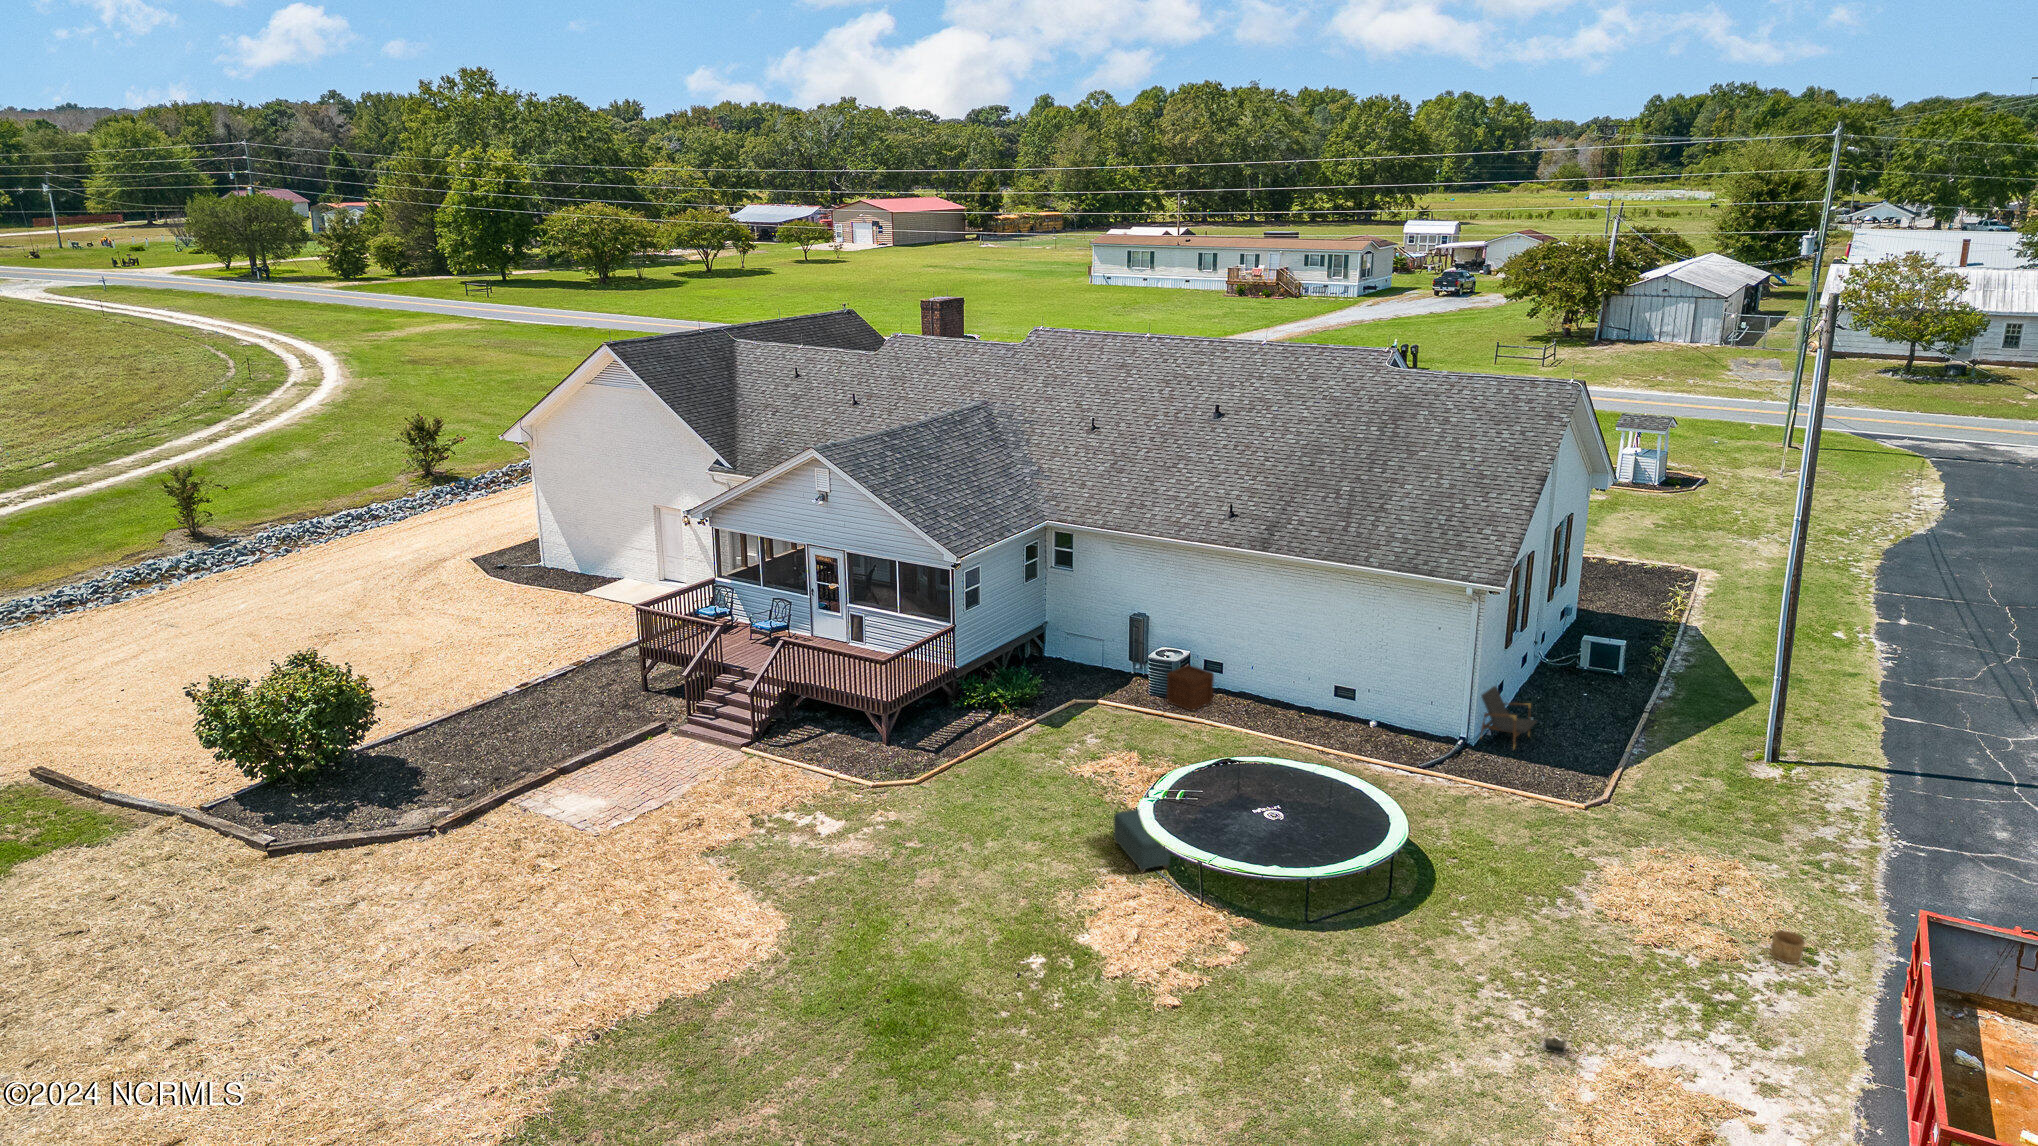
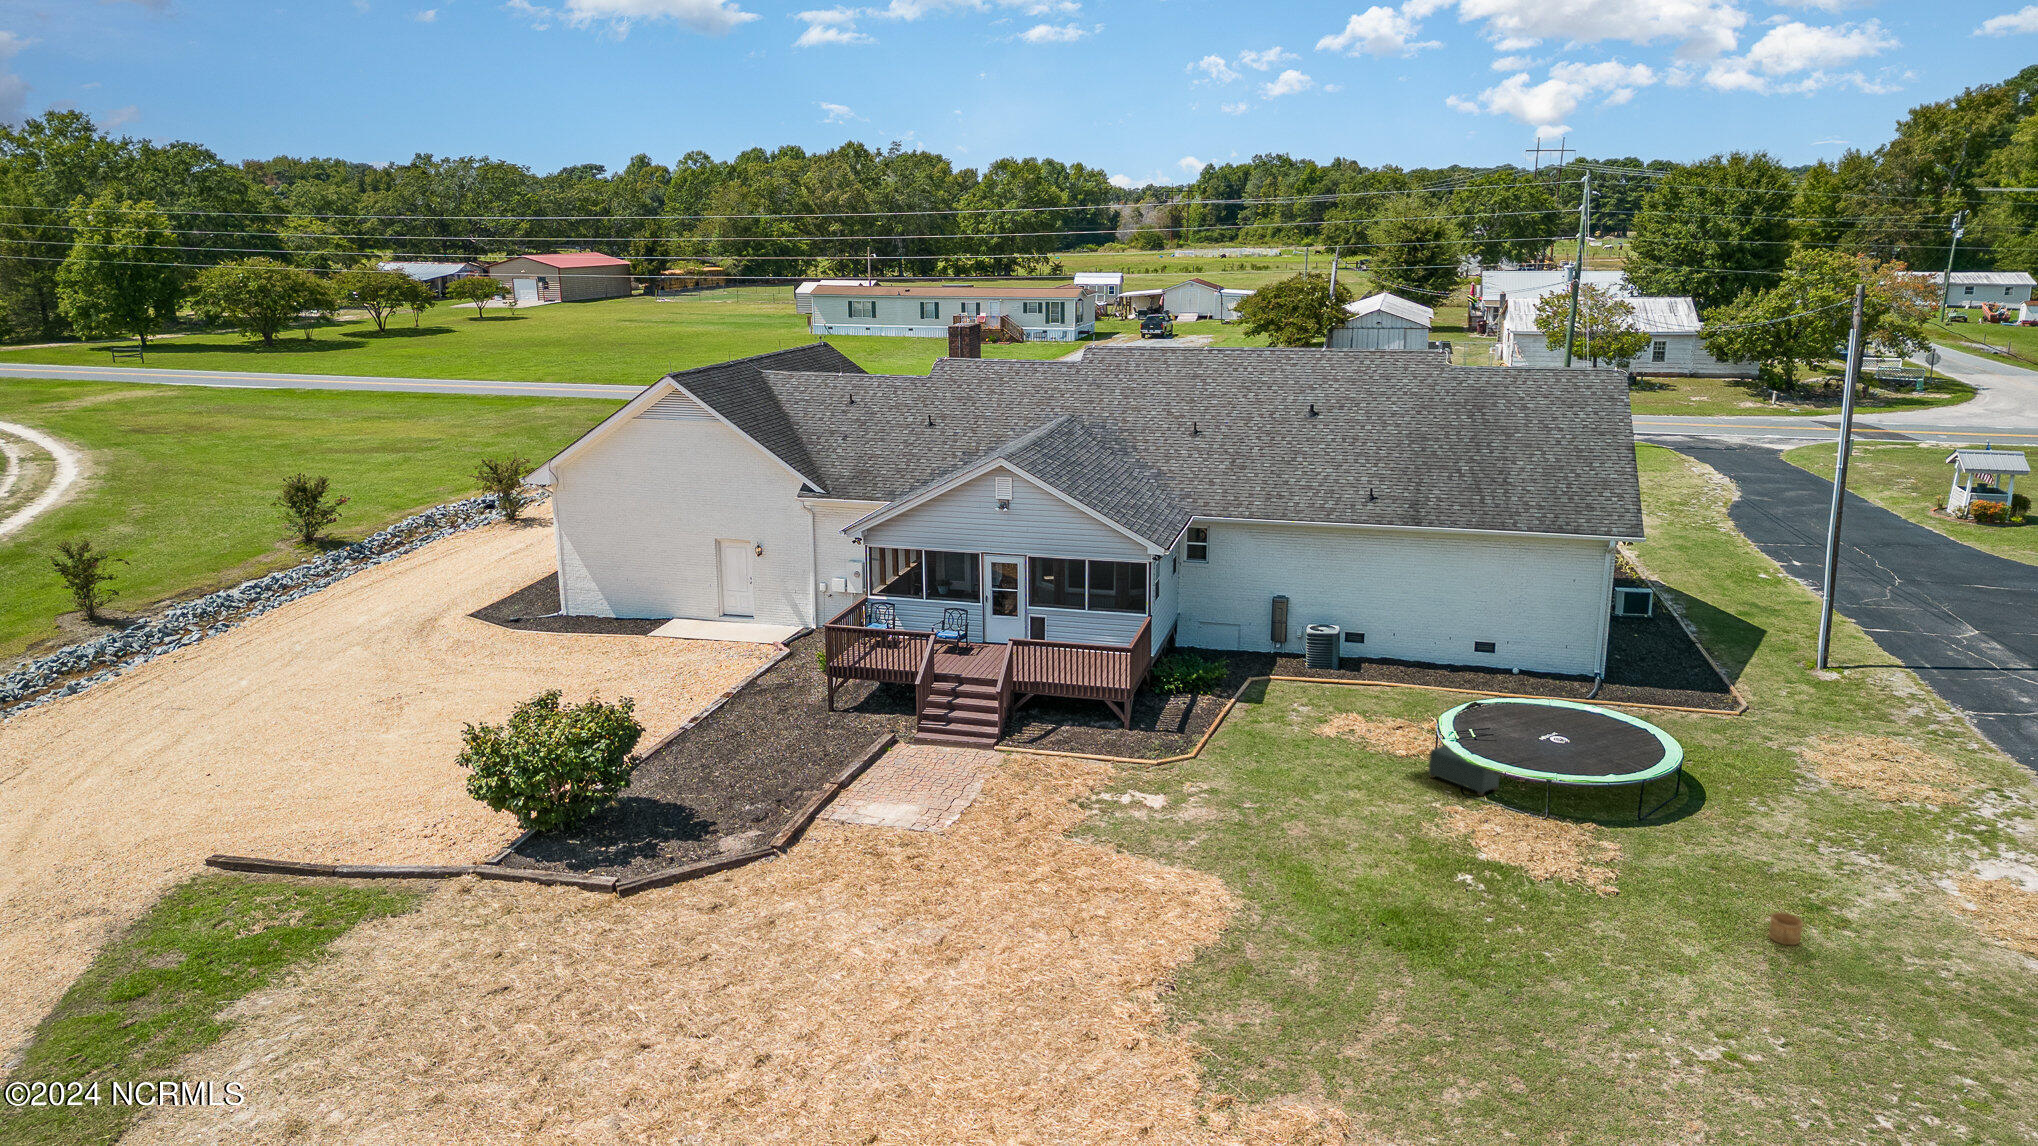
wooden crate: present [1167,665,1214,711] -> none [1335,636,1374,676]
lounge chair: present [1481,686,1537,748] -> none [1609,626,1652,676]
wooden bucket: present [1770,930,1805,964] -> present [1769,912,1803,945]
decorative plant: present [1540,1023,1568,1054] -> none [1908,845,1938,870]

